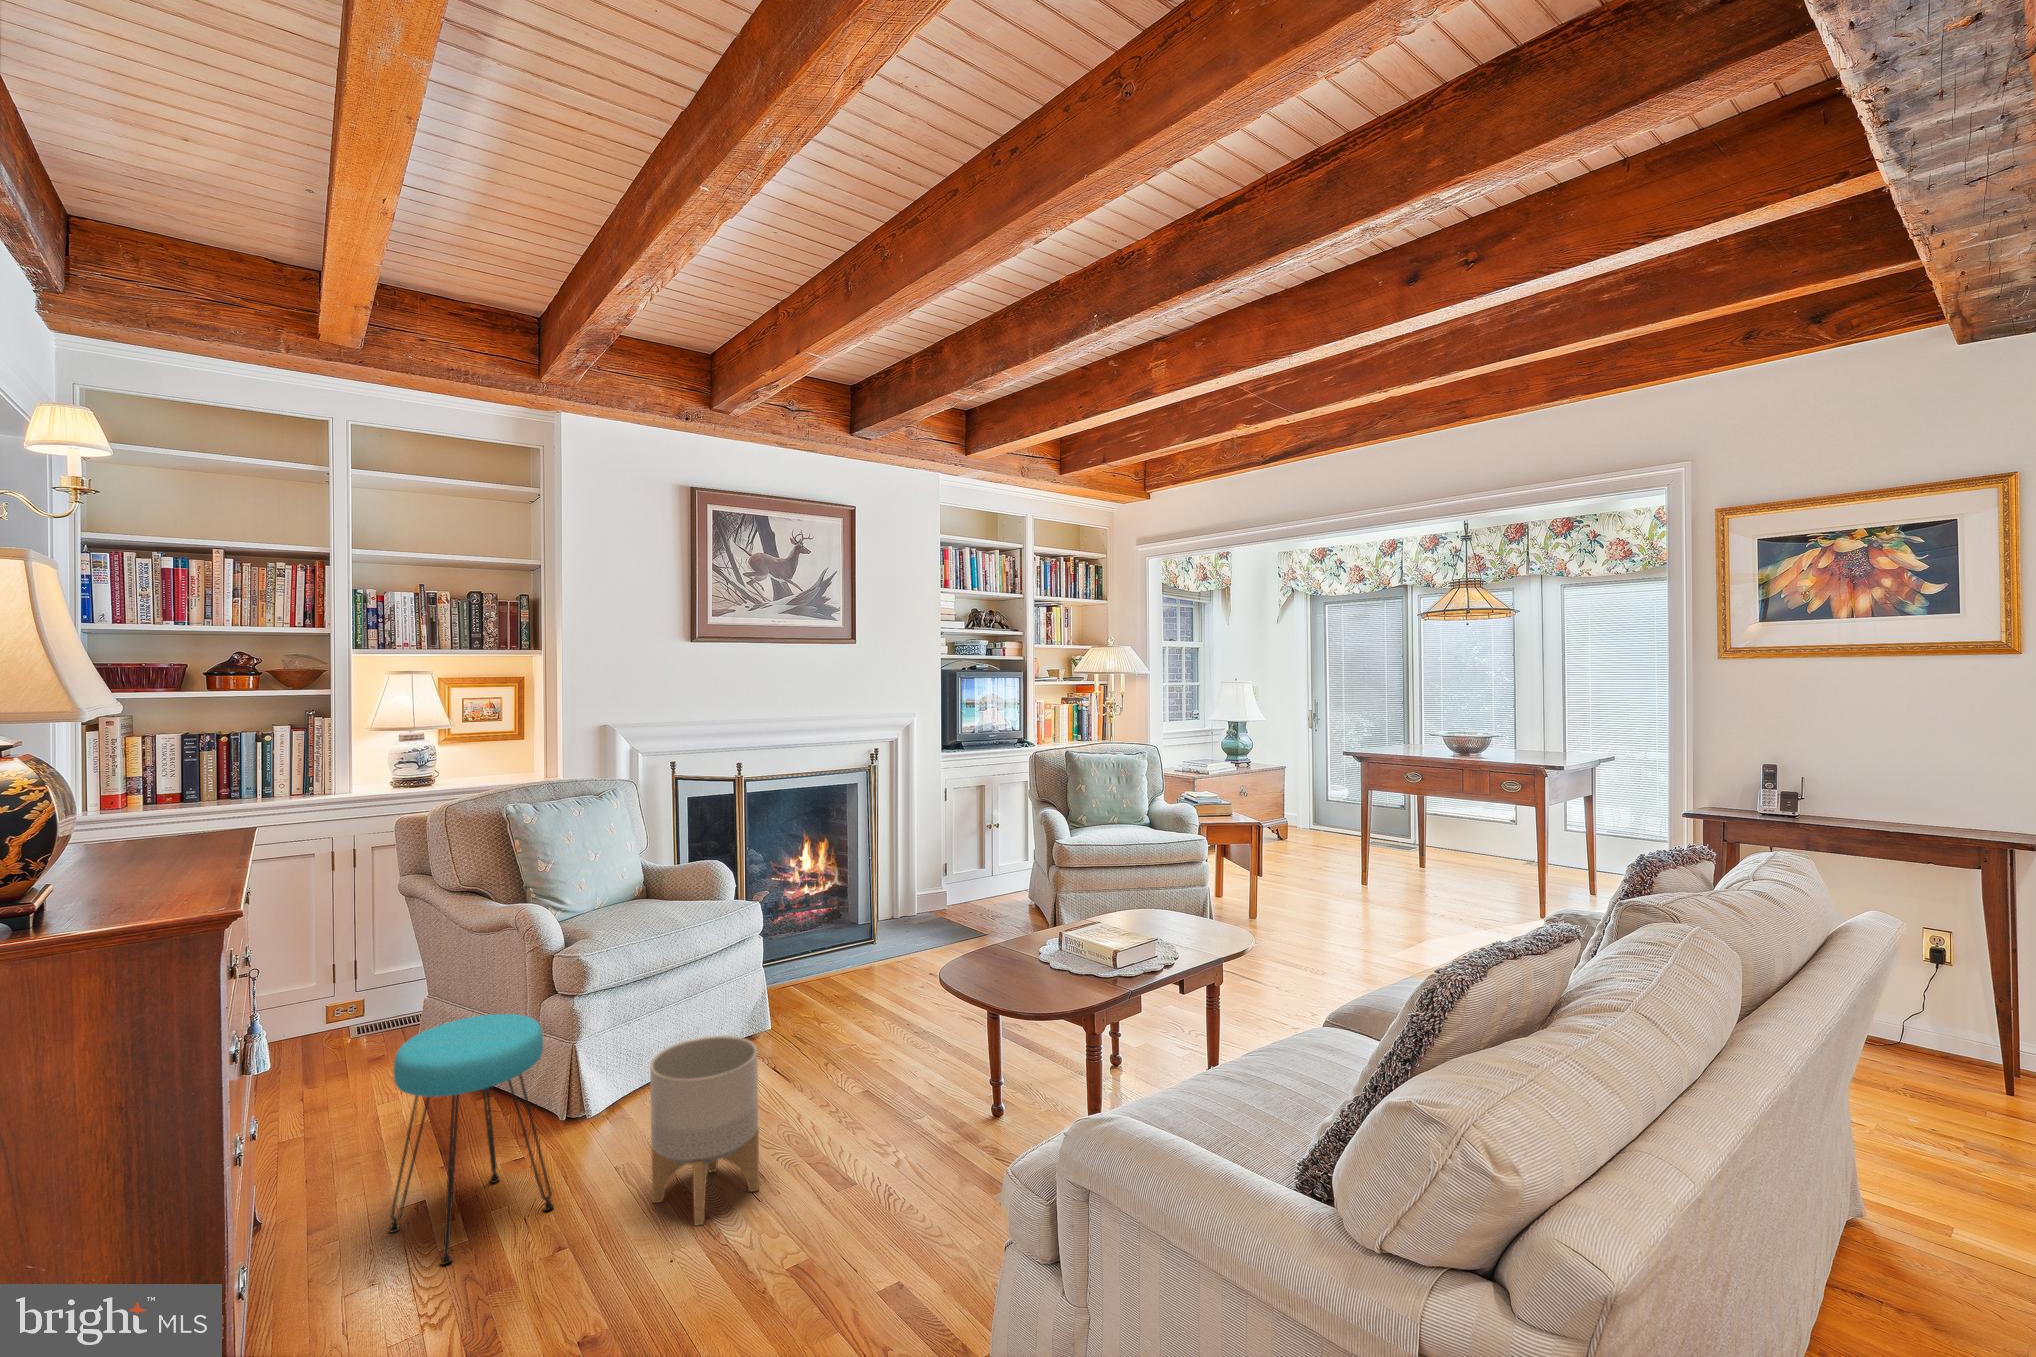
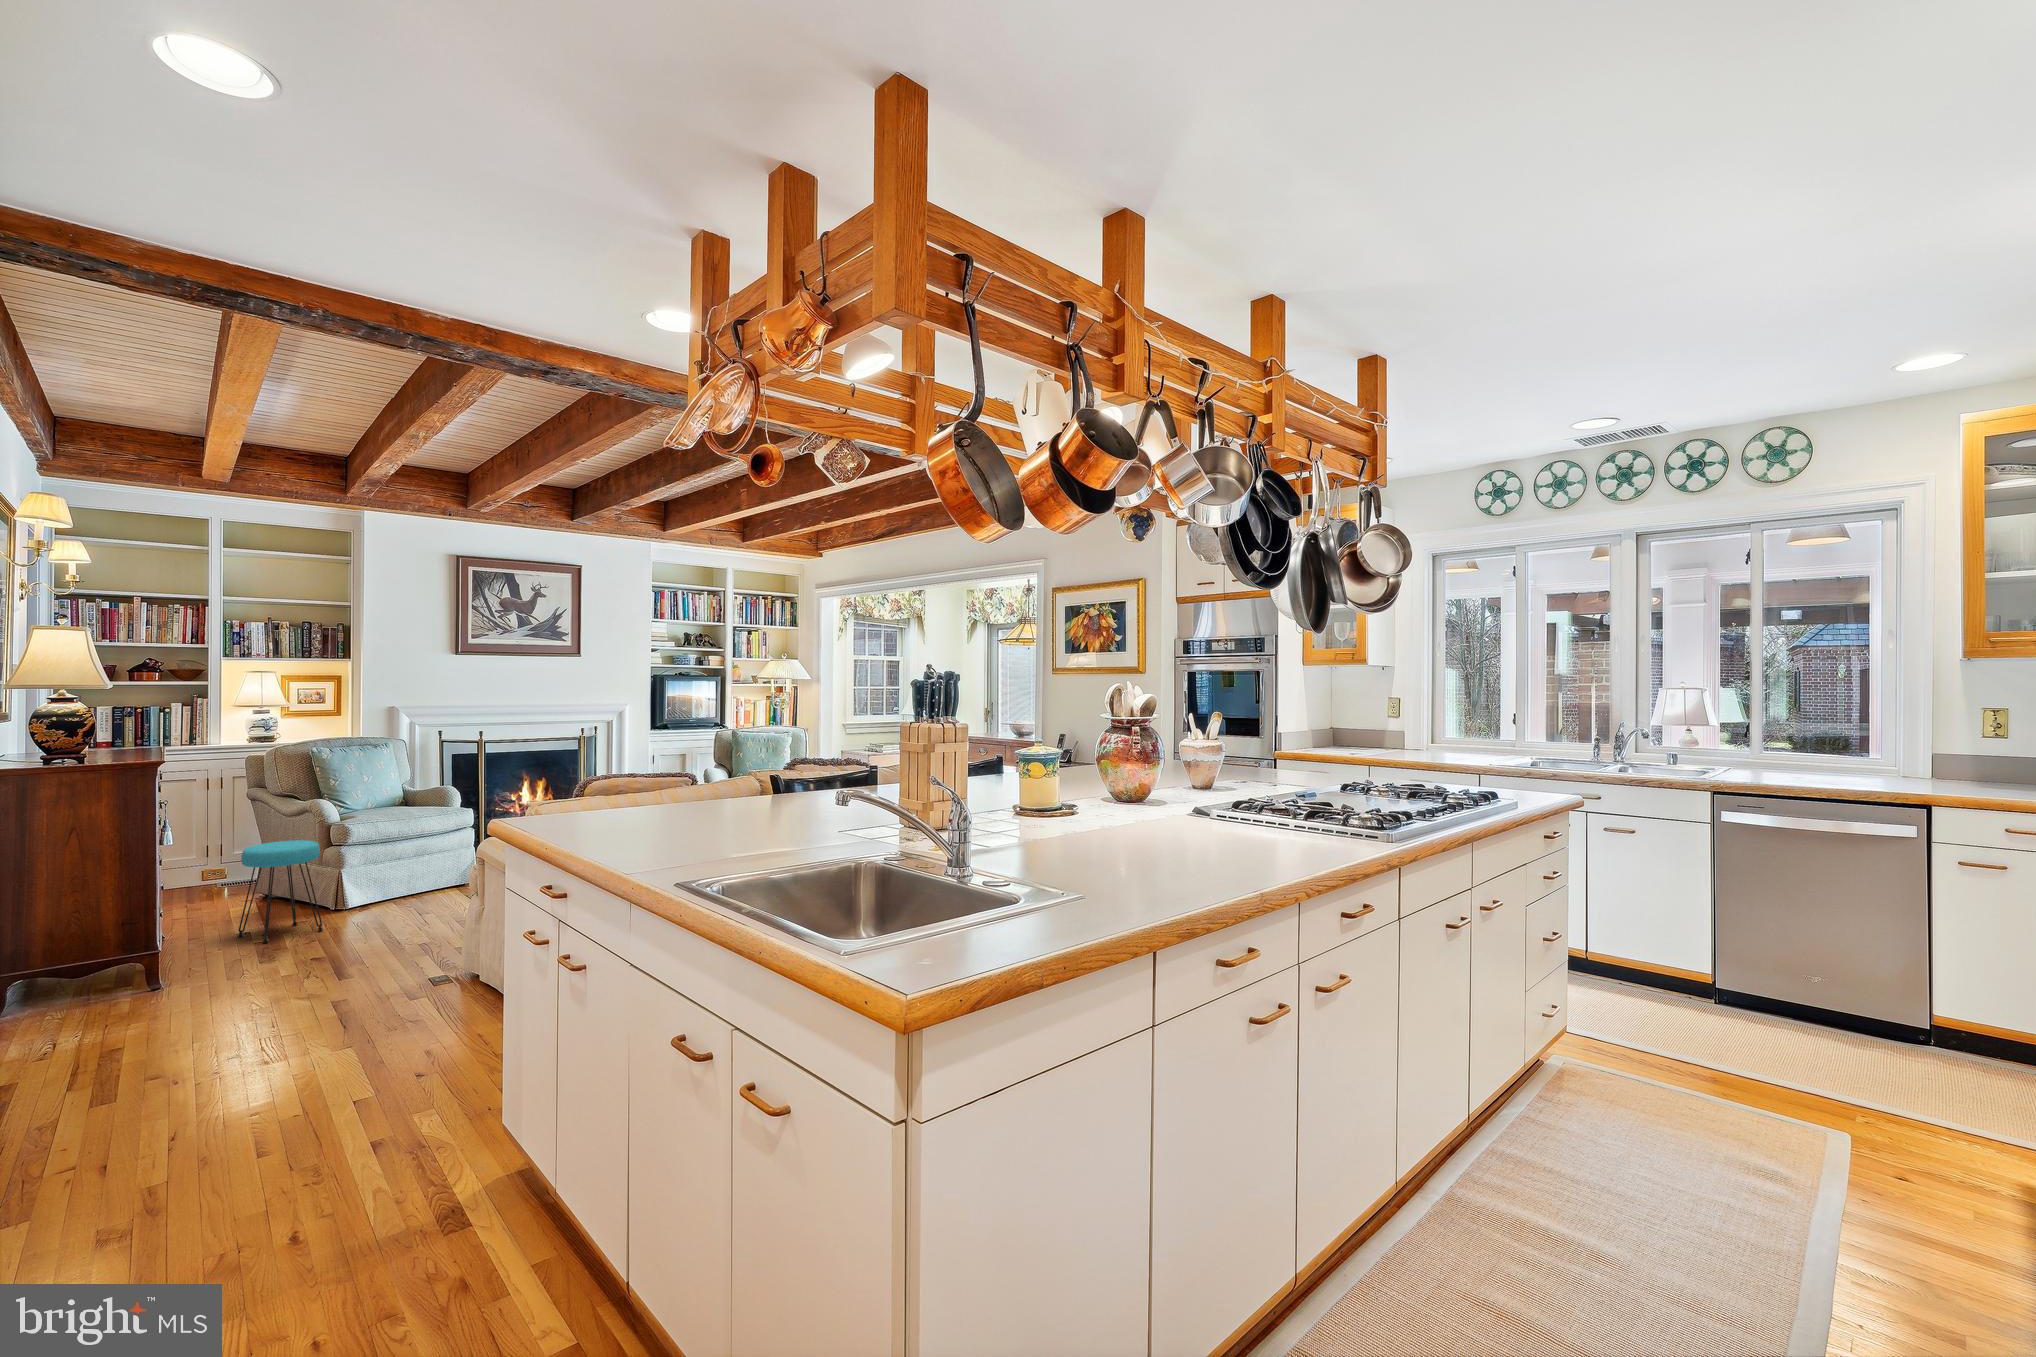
planter: present [650,1035,759,1226] -> none [373,854,432,934]

